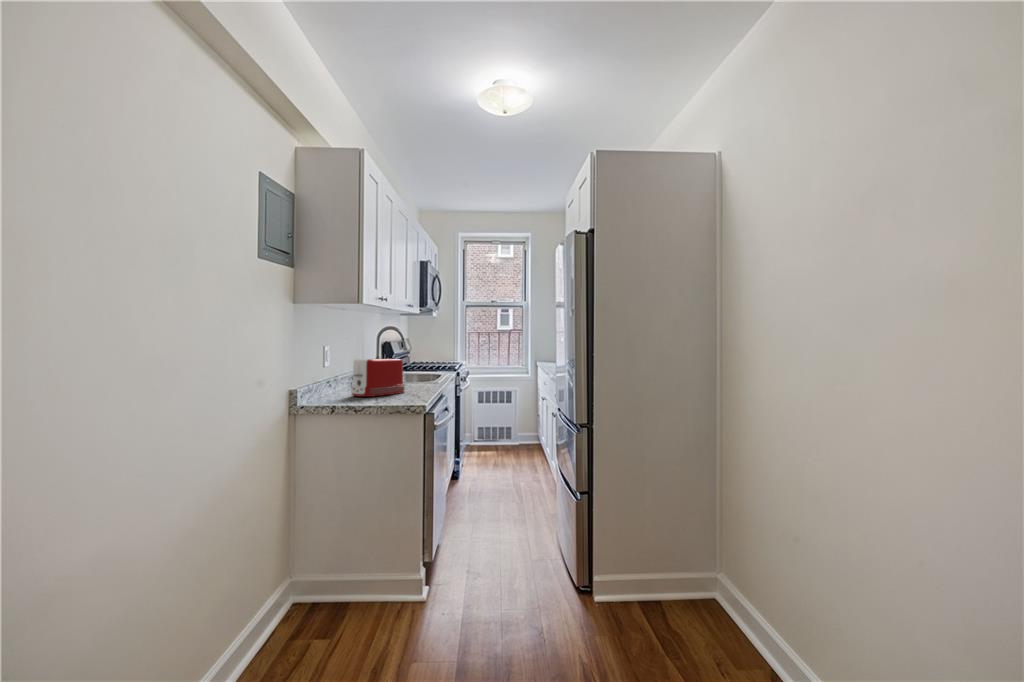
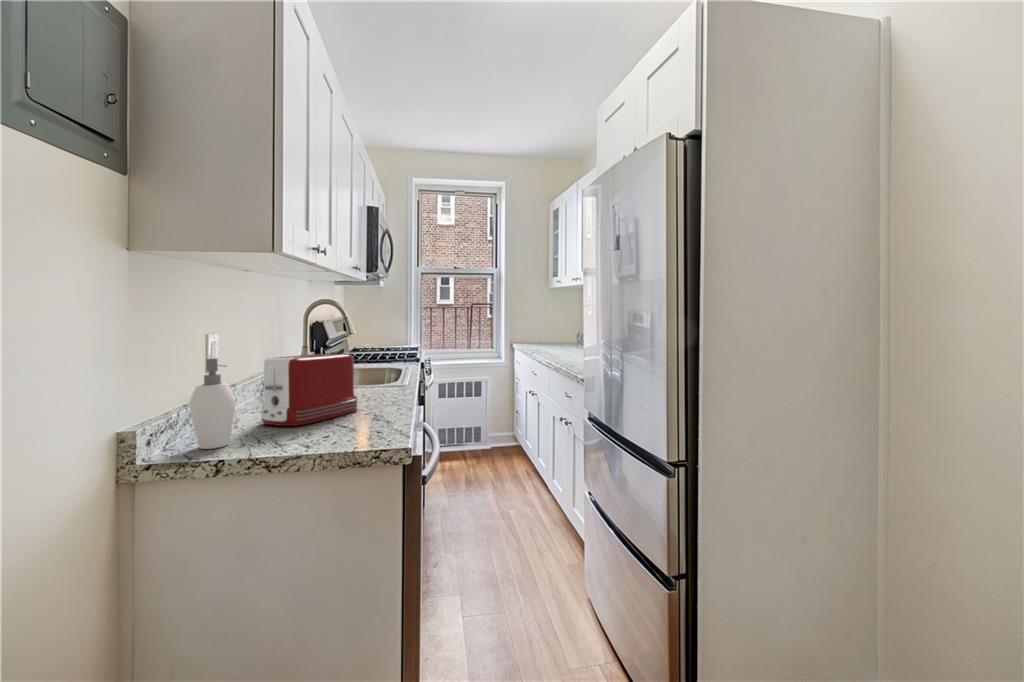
soap dispenser: none [319,357,340,403] -> present [190,358,235,449]

